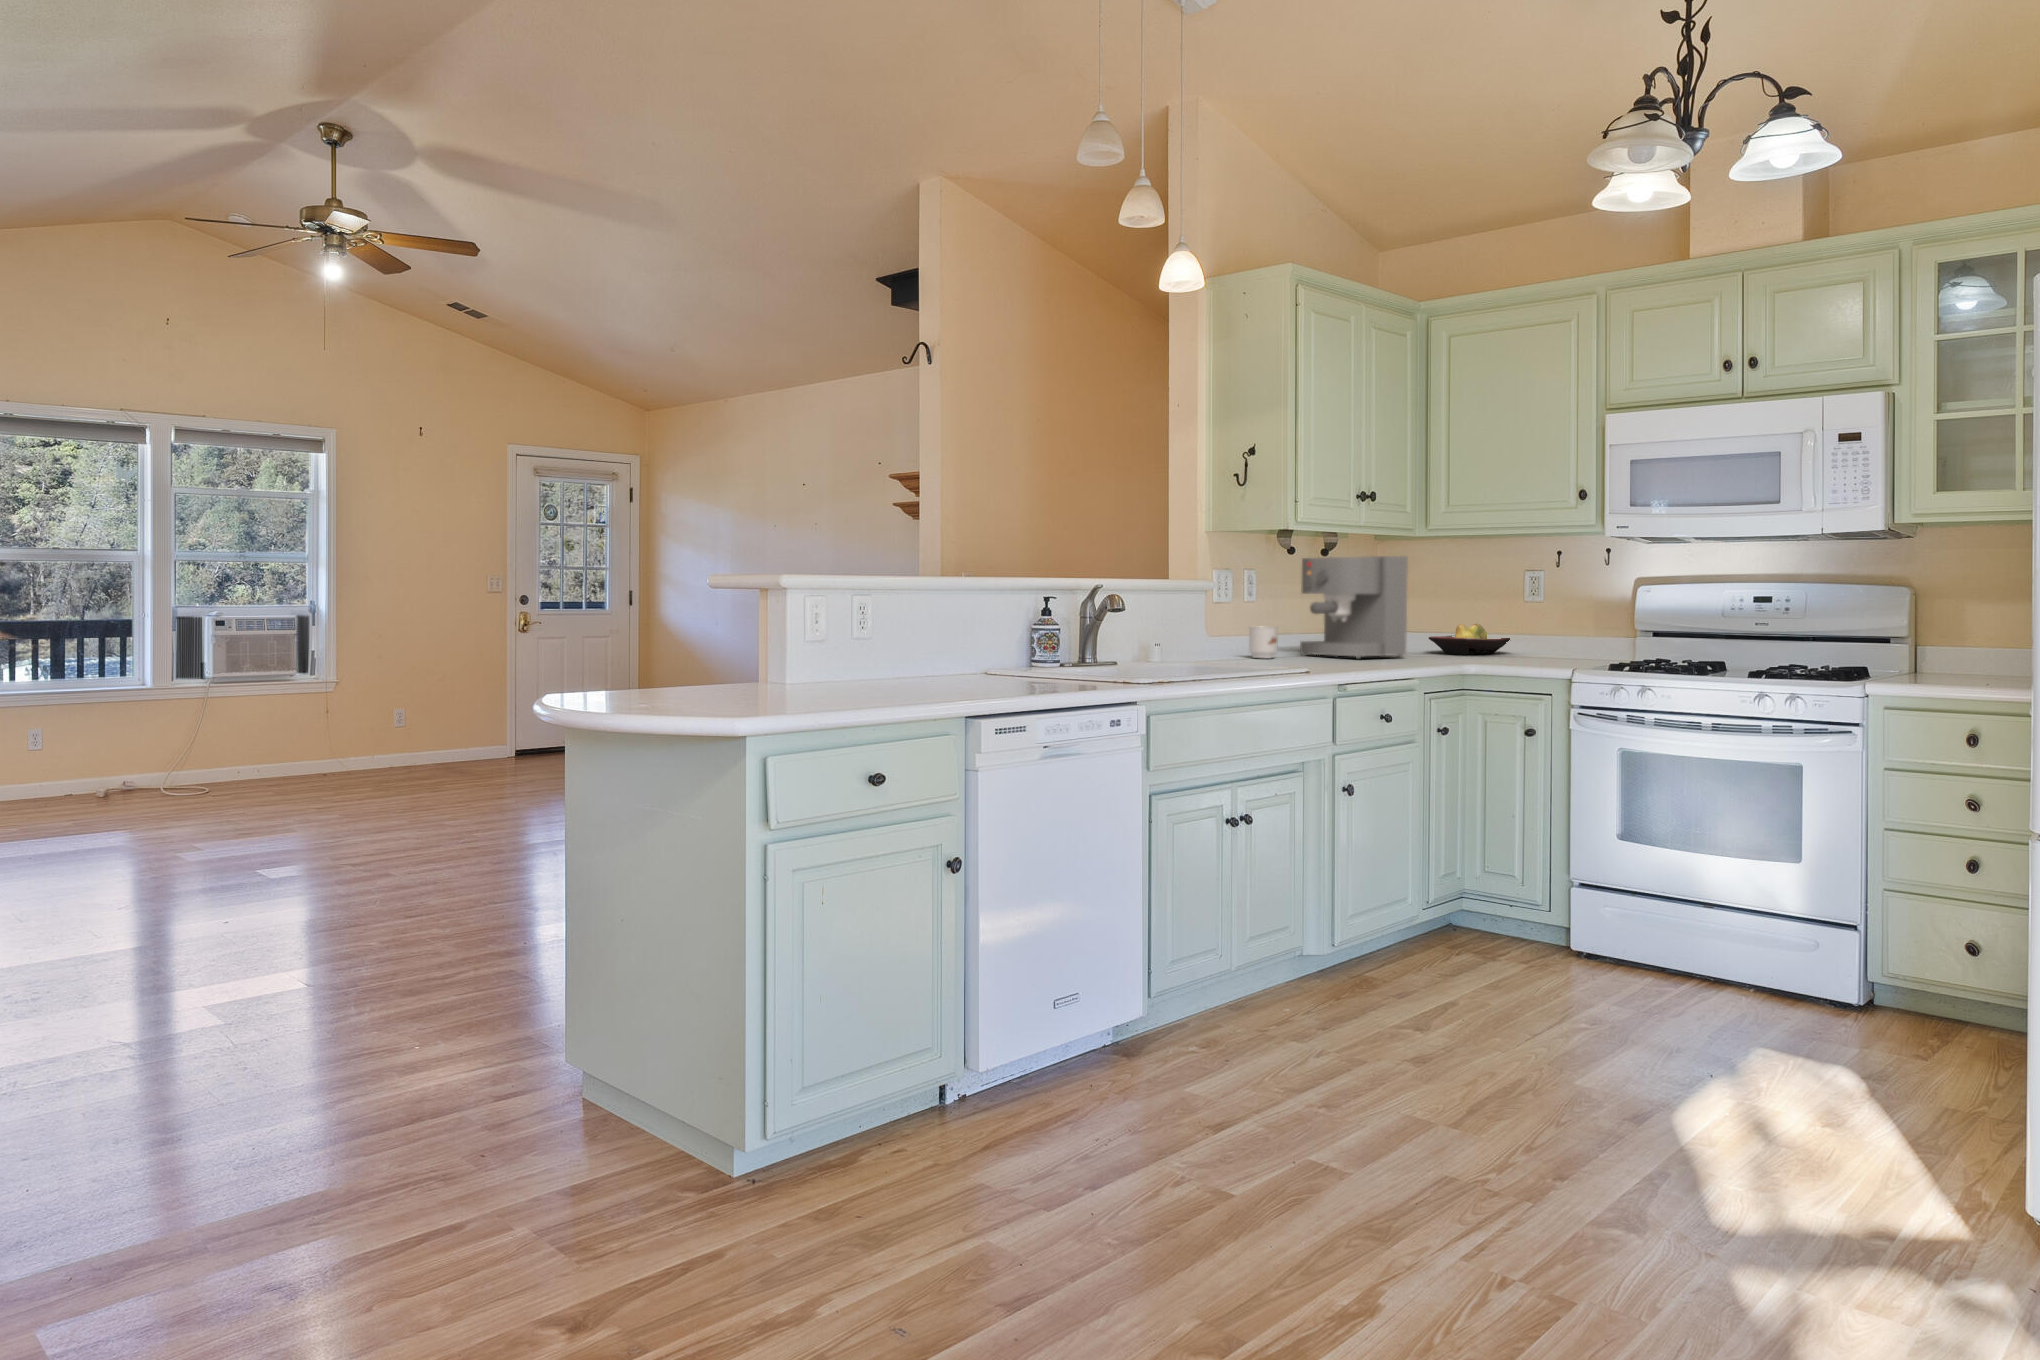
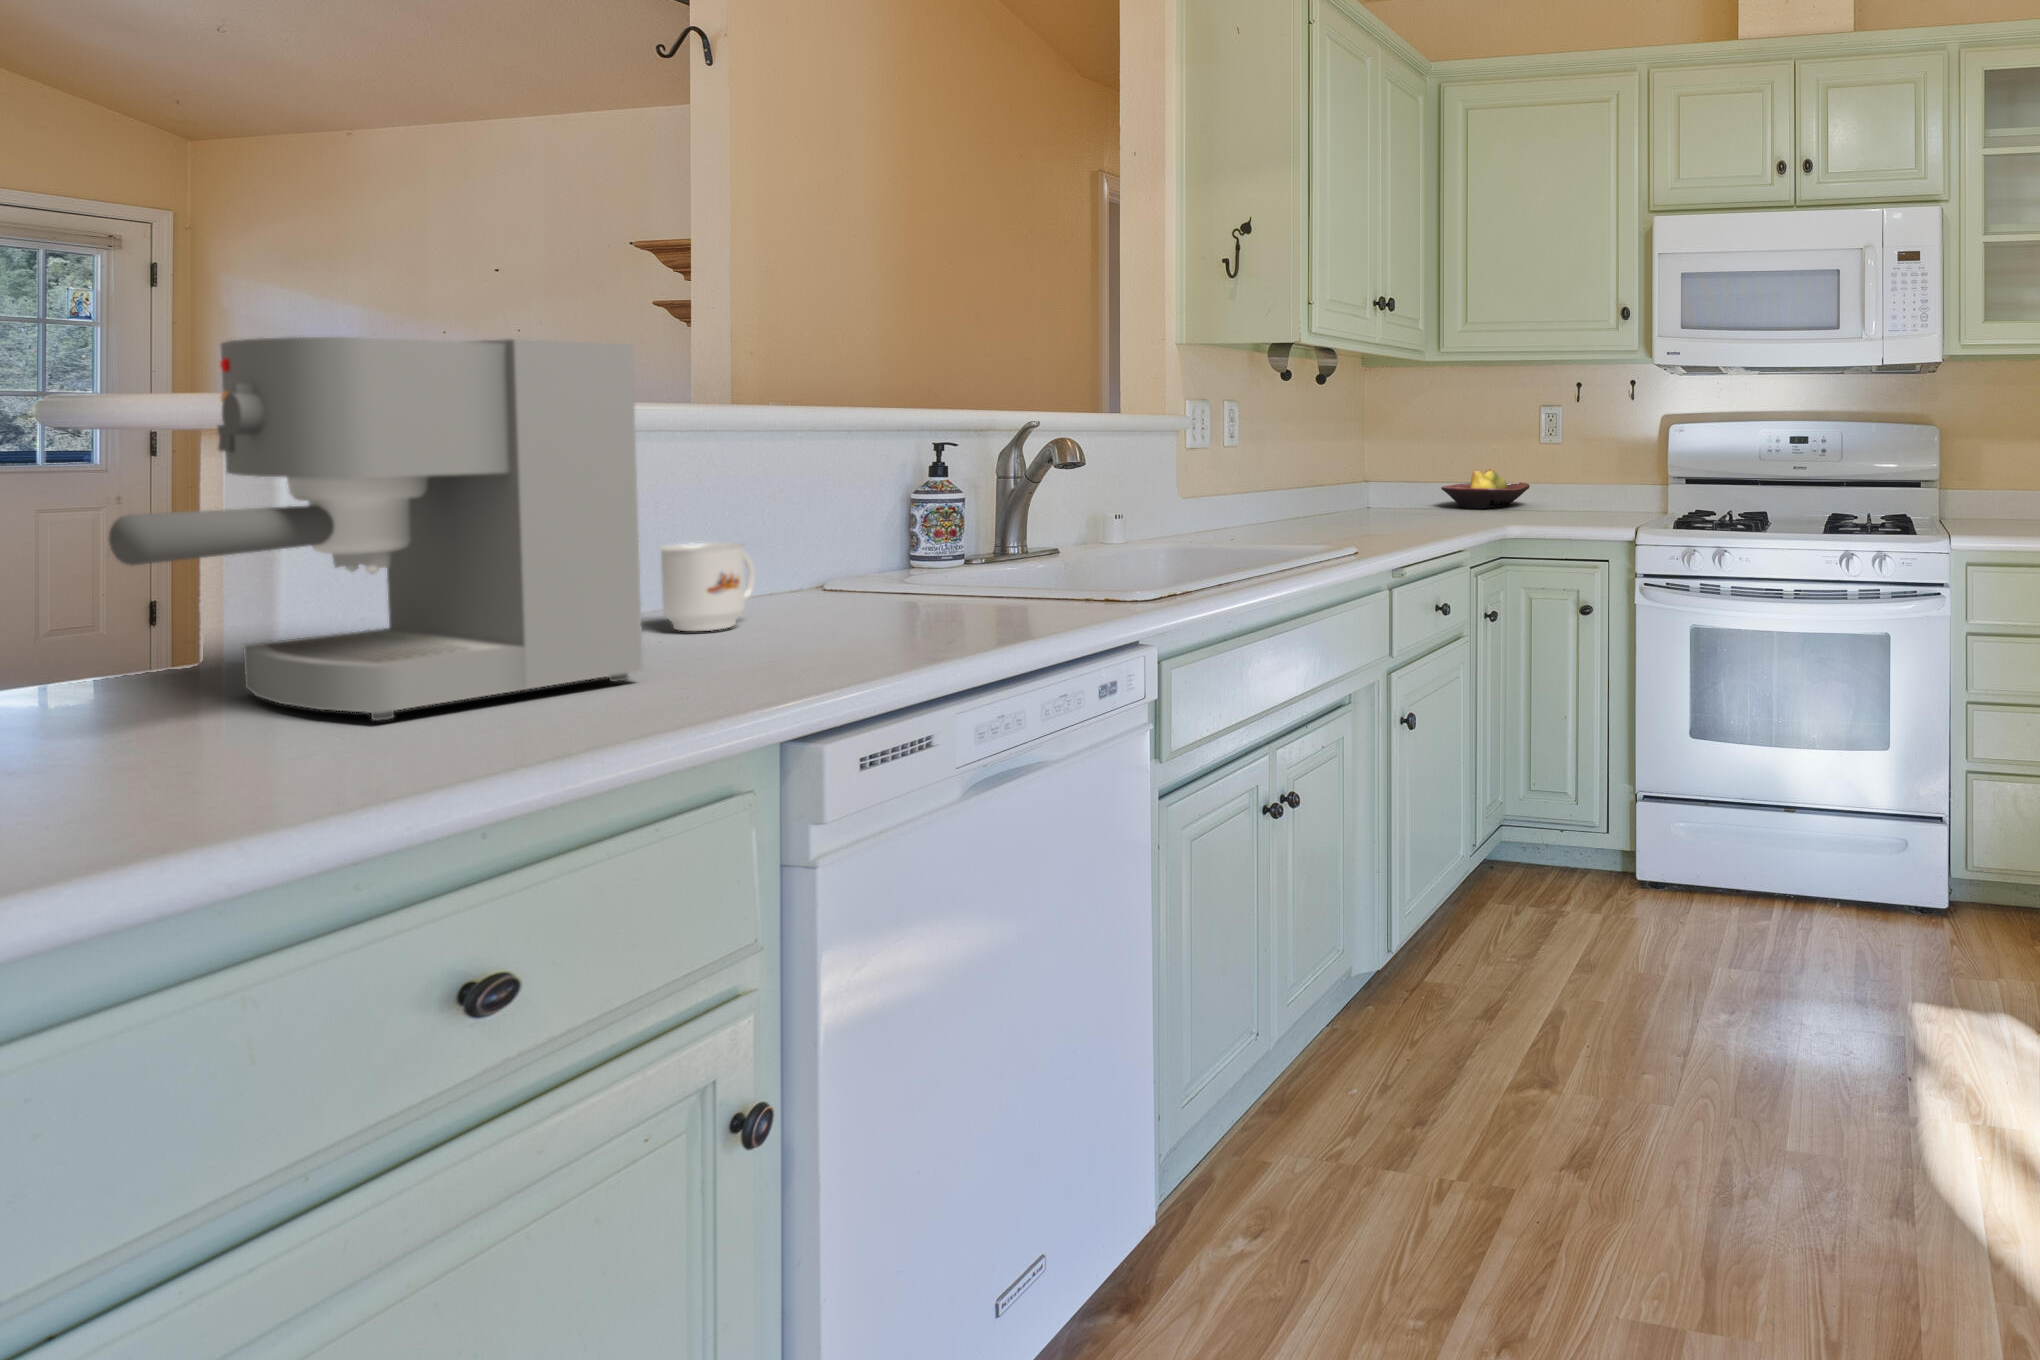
coffee maker: present [1300,556,1408,659] -> present [109,337,643,721]
mug: present [1249,627,1278,658] -> present [660,543,755,631]

